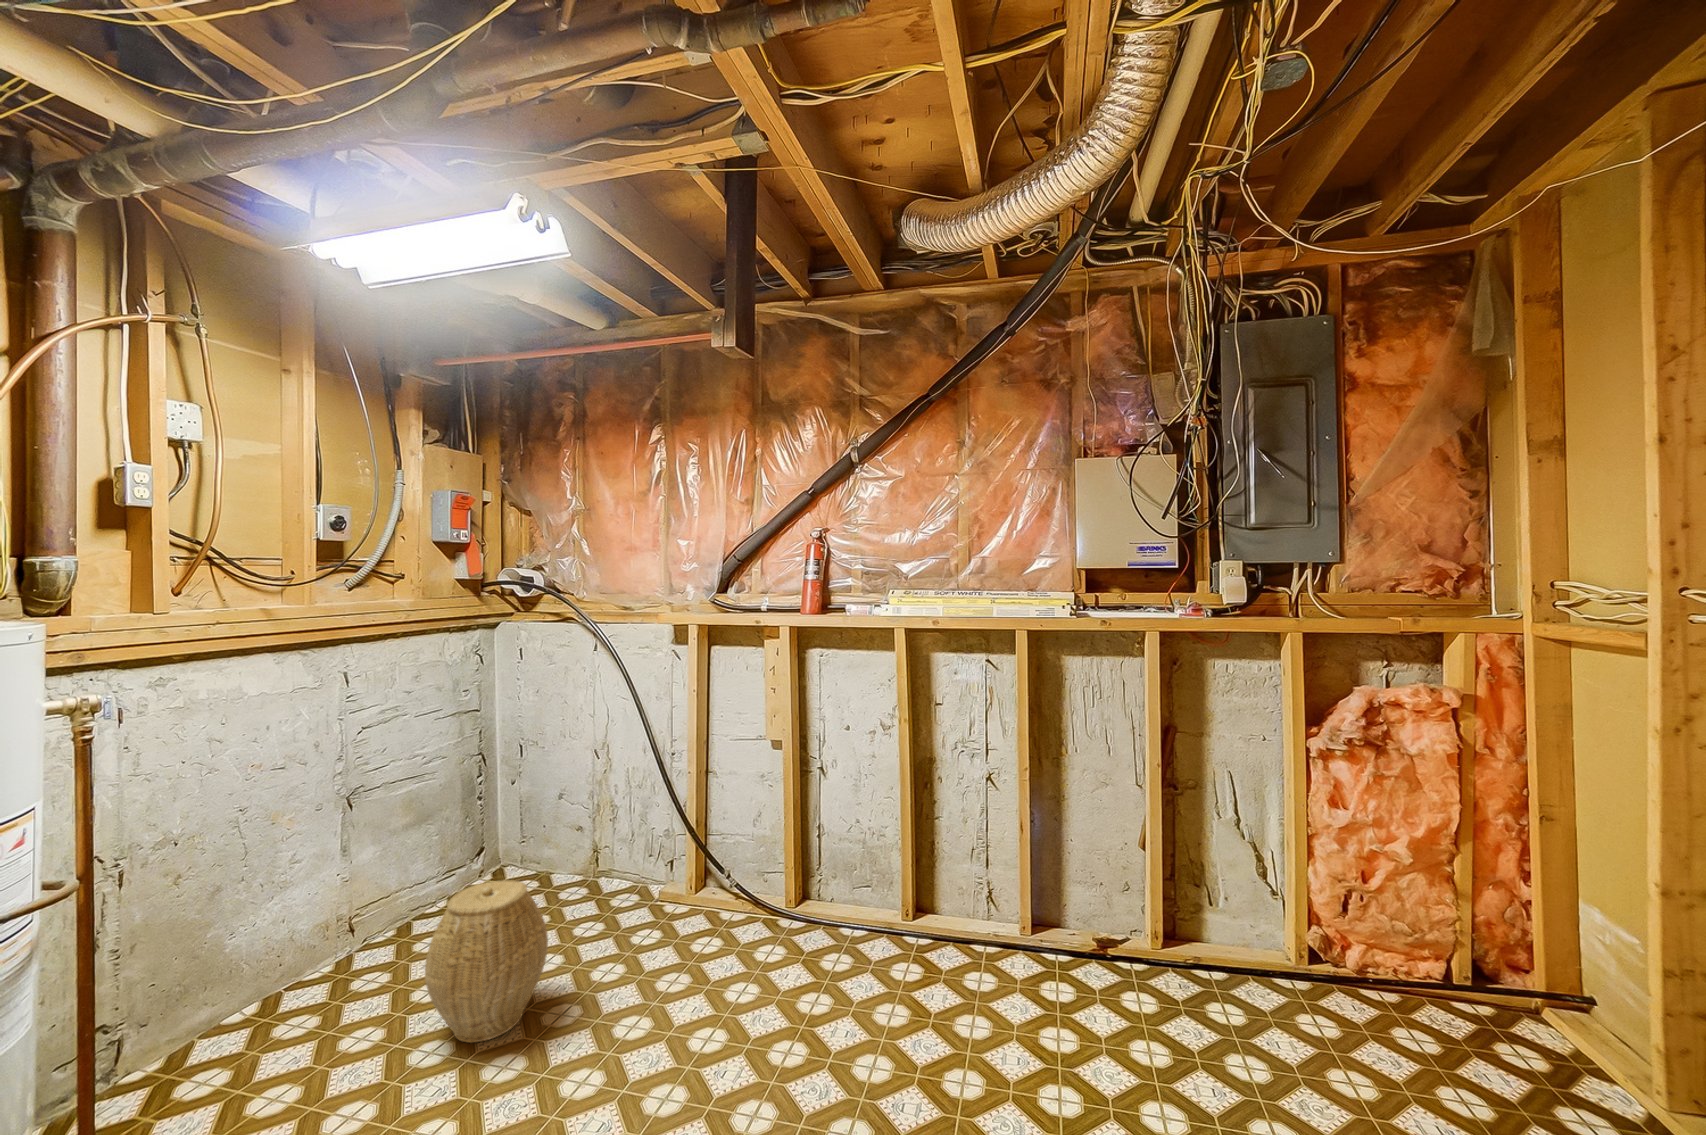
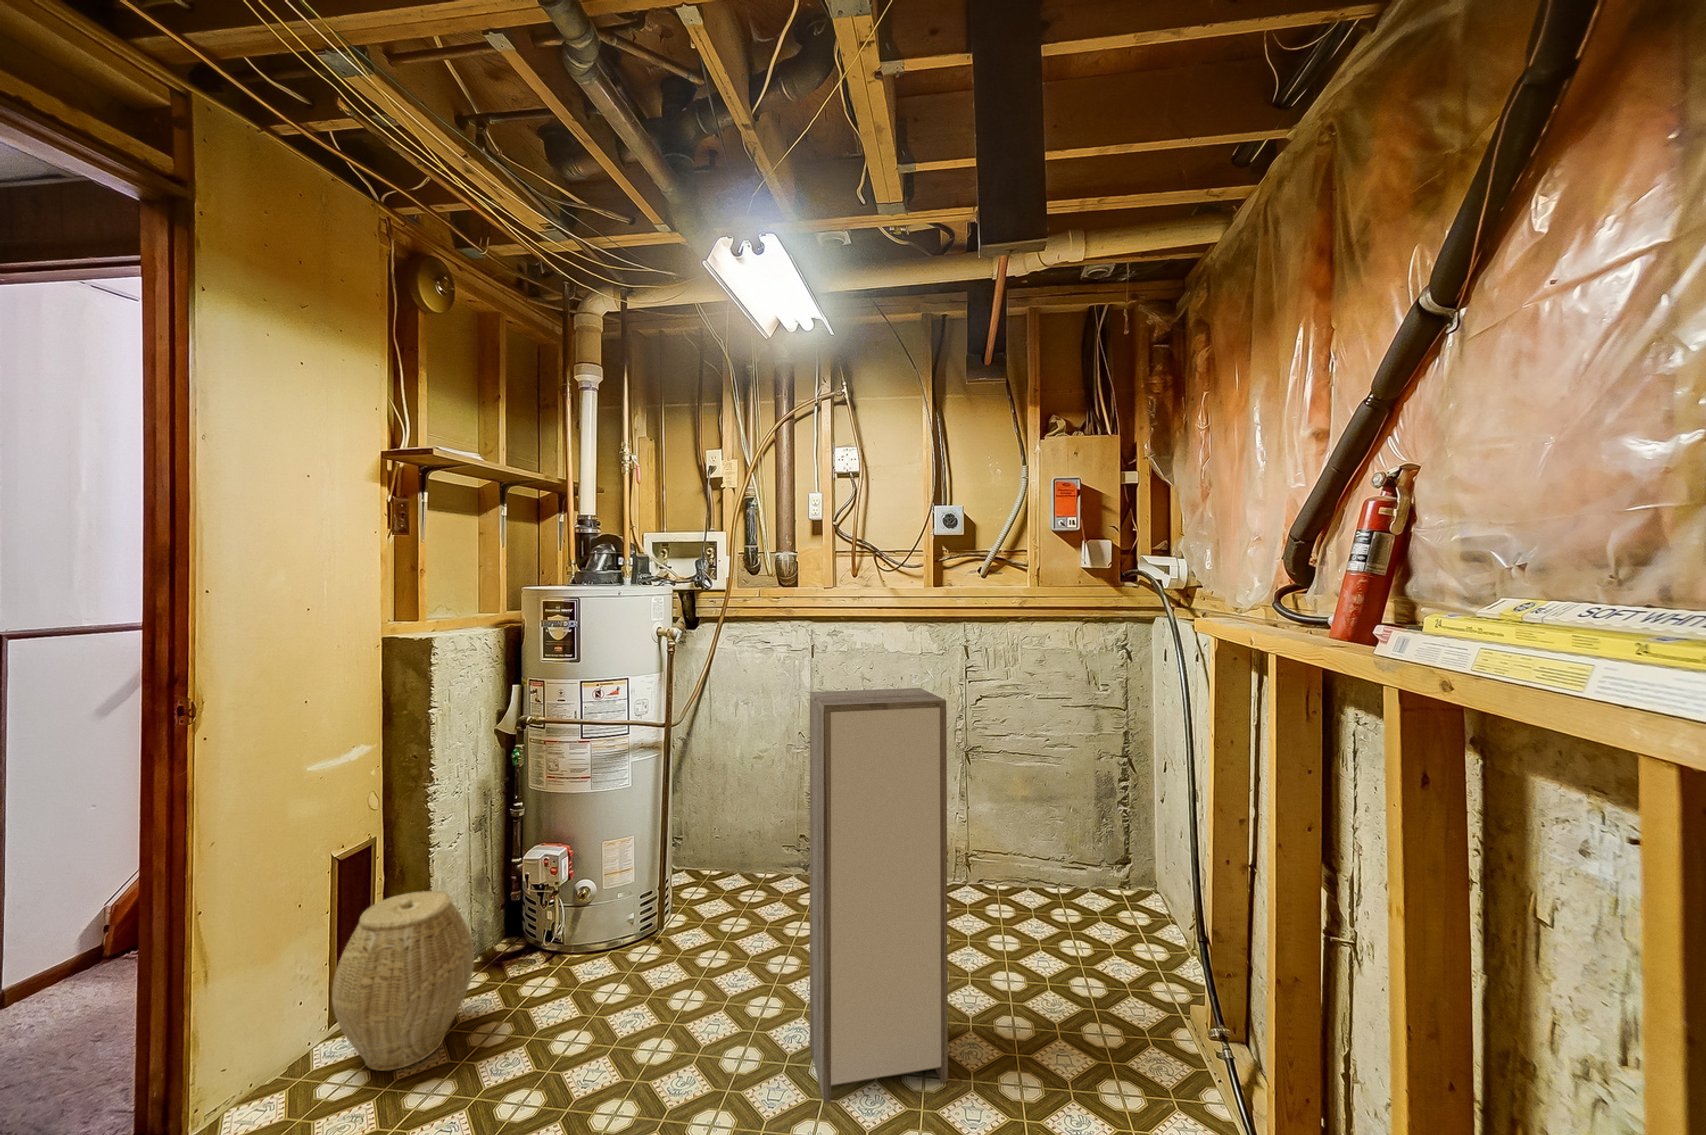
storage cabinet: none [849,699,987,1102] -> present [810,688,948,1103]

